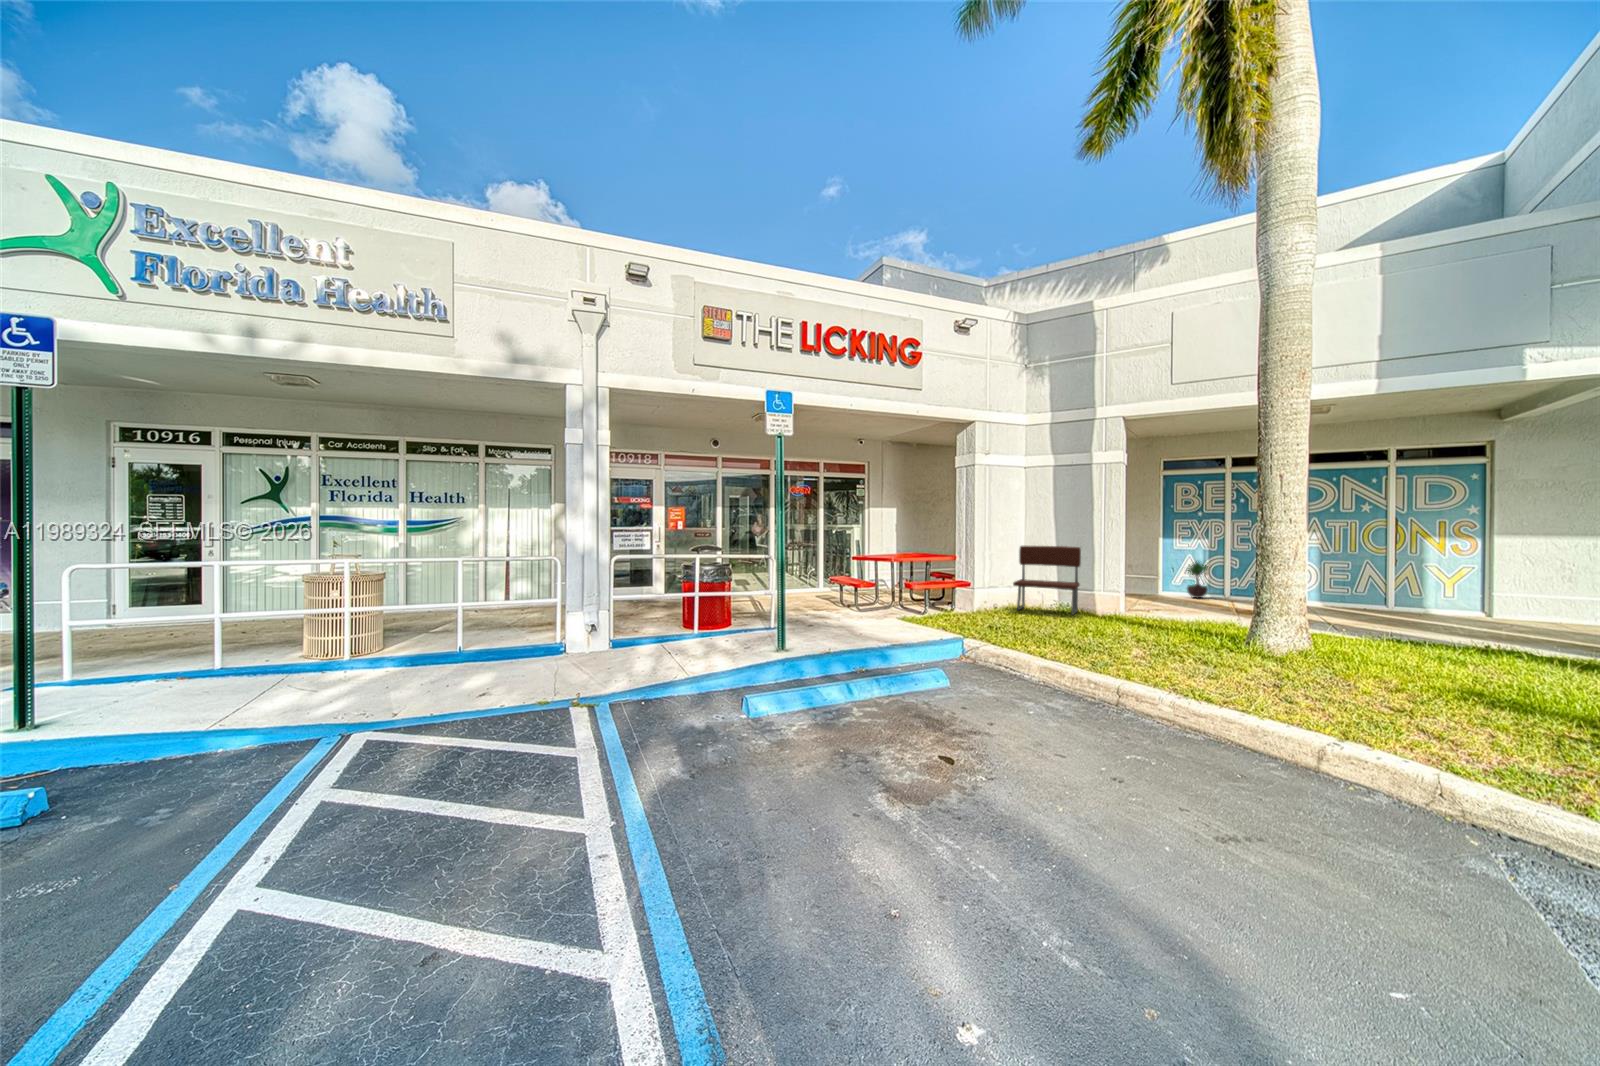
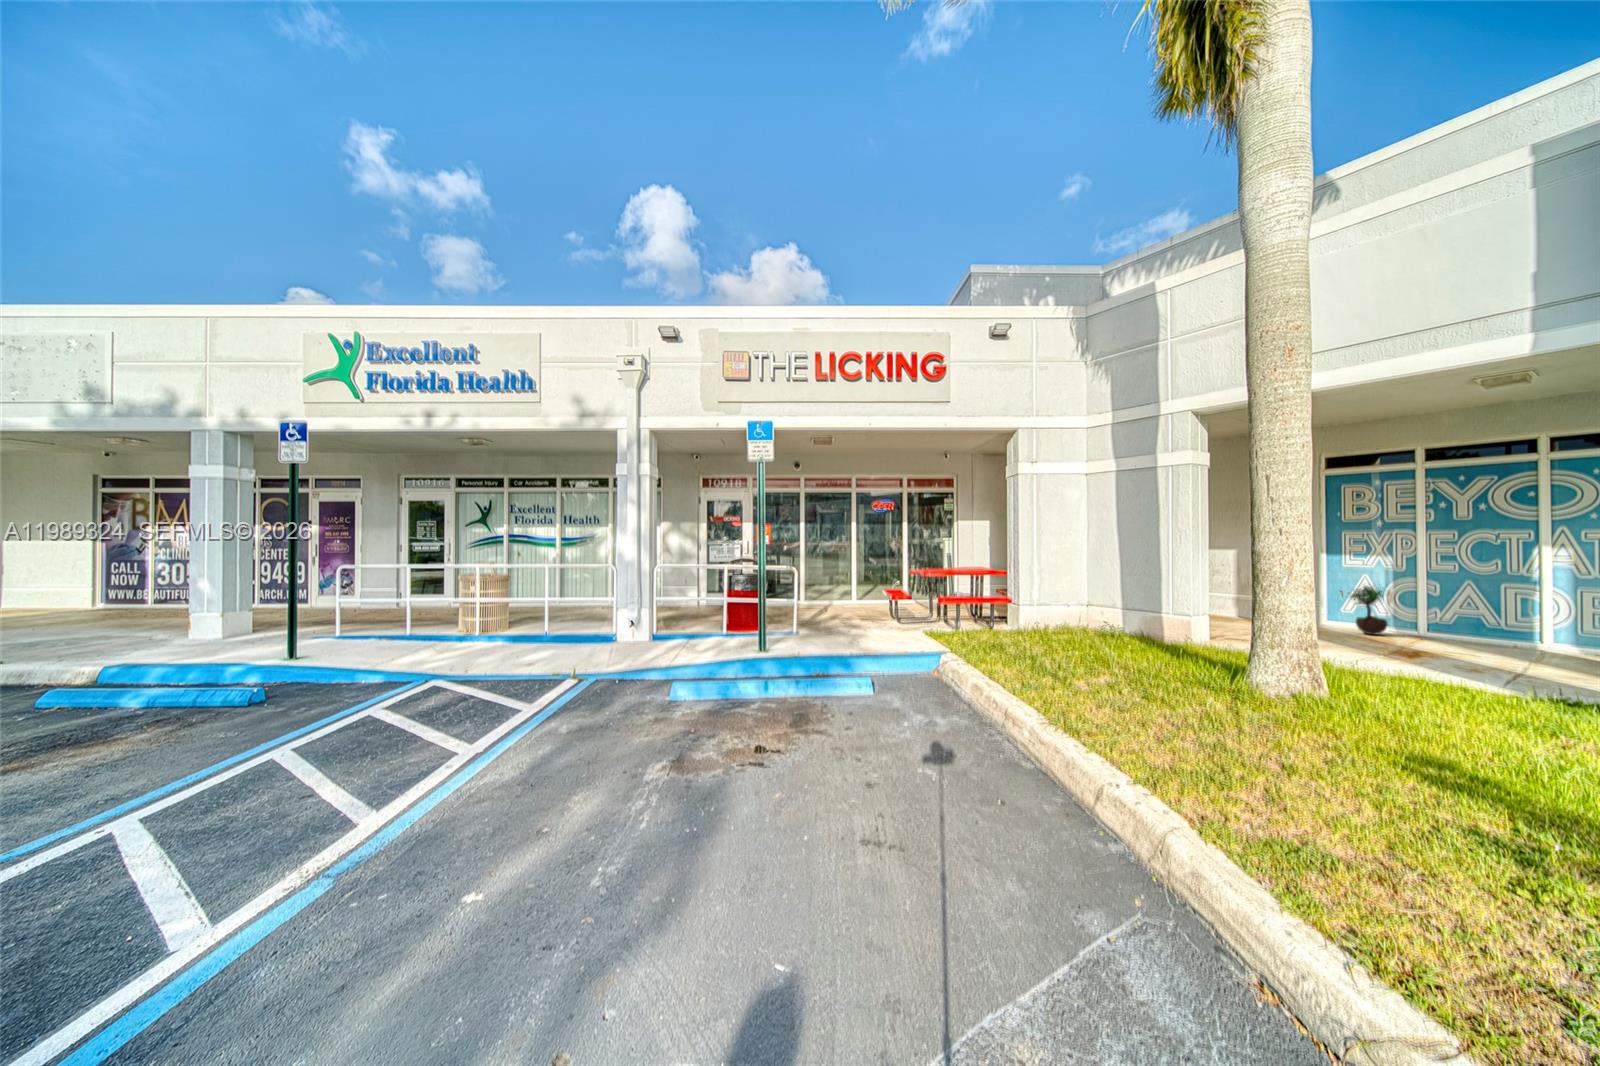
bench: present [1013,546,1081,614] -> none [1065,562,1149,642]

